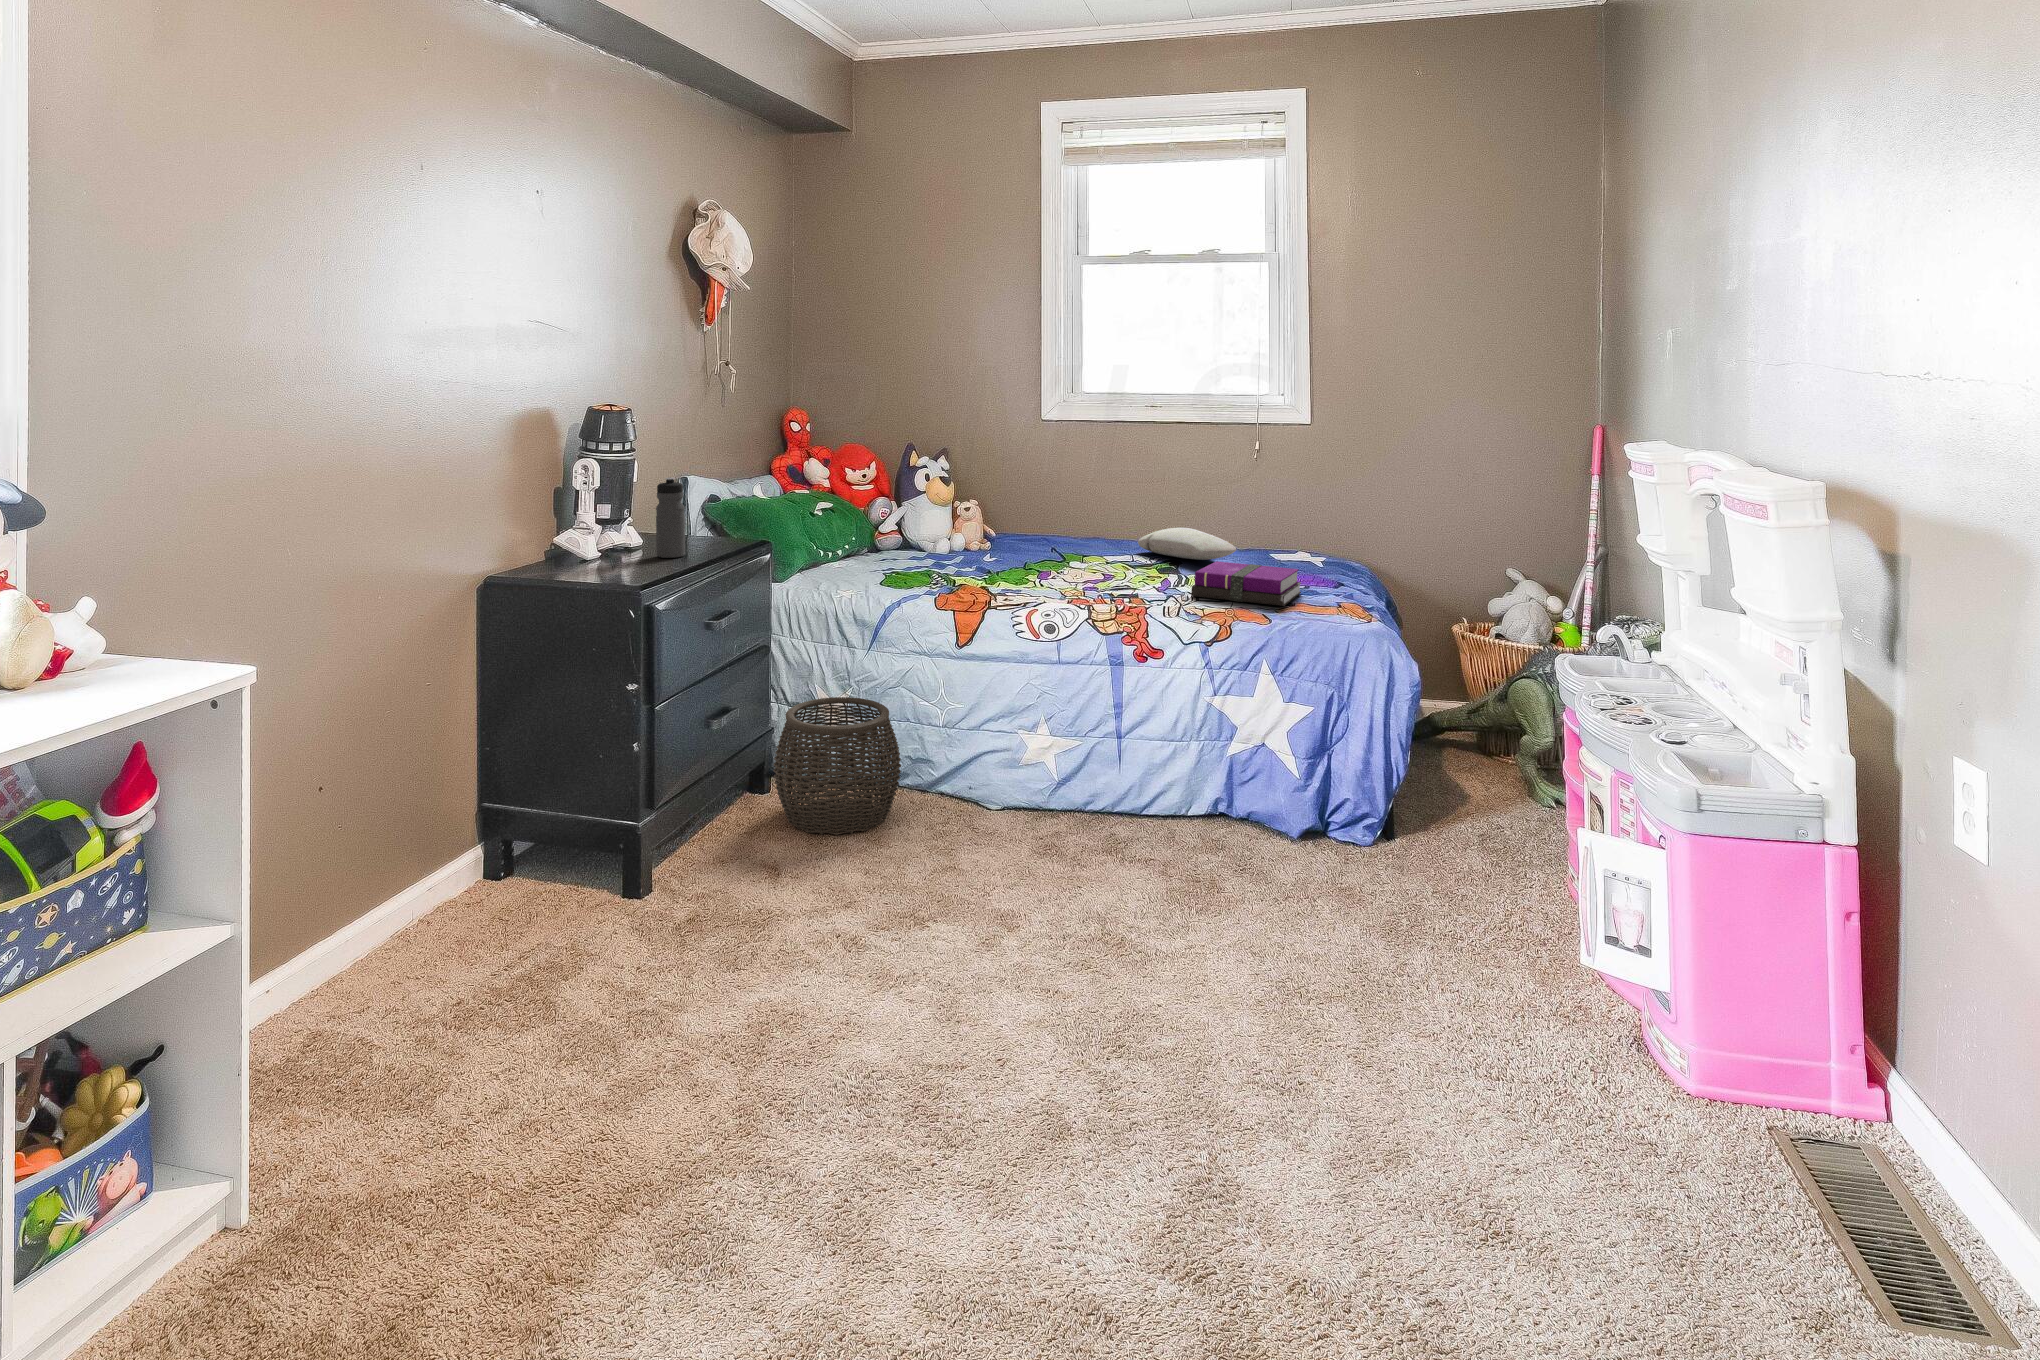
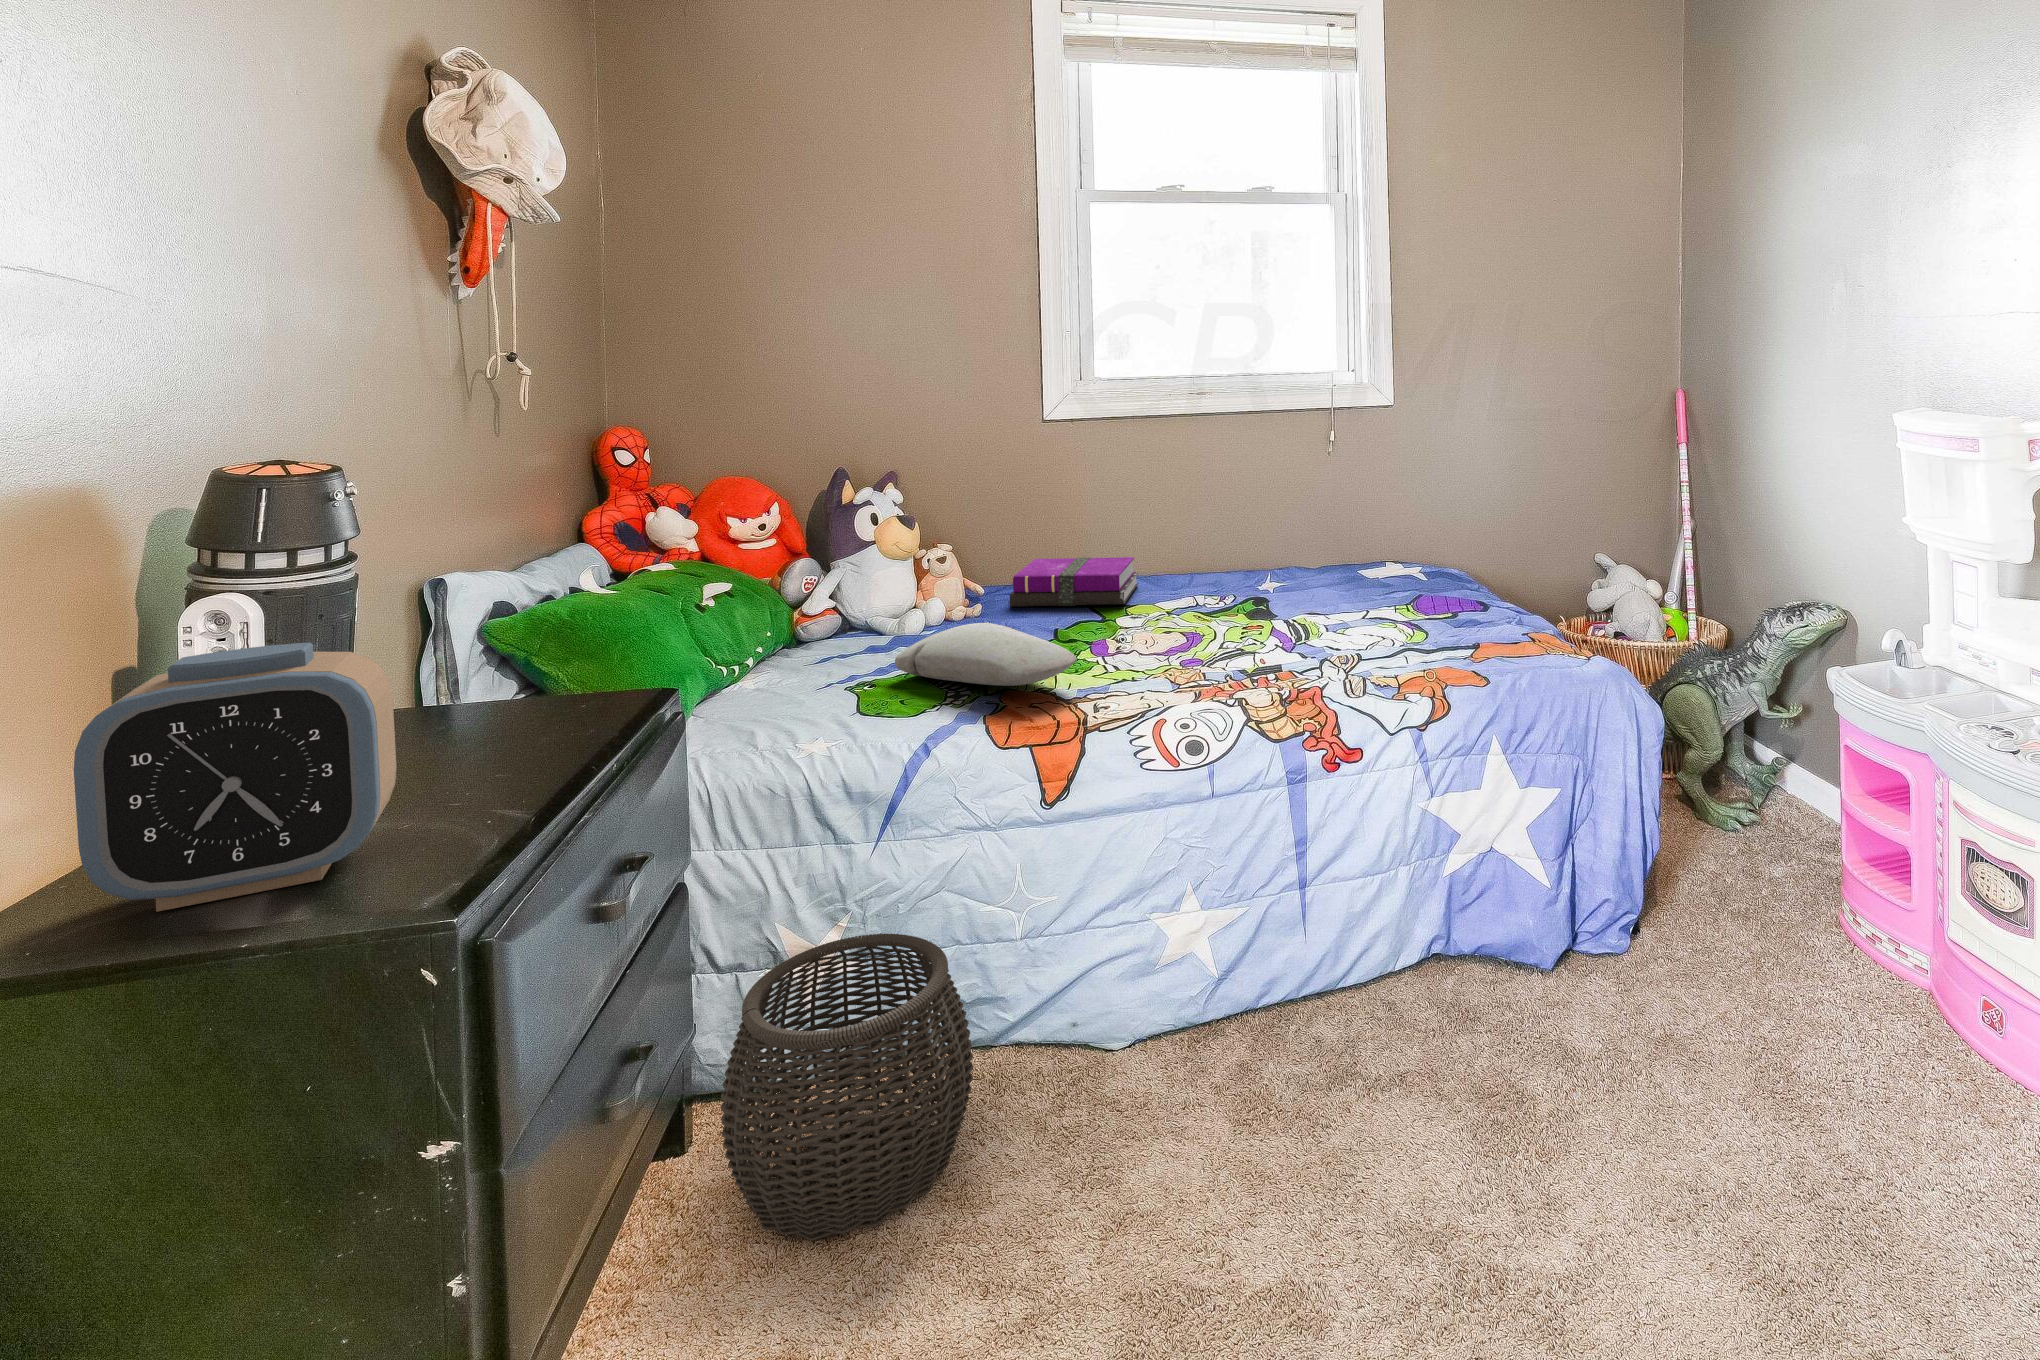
water bottle: present [656,477,685,558] -> none [441,606,522,790]
alarm clock: none [537,479,635,573] -> present [74,643,396,912]
pillow: present [1138,528,1236,560] -> present [895,623,1077,686]
notebook: present [1191,561,1301,606] -> present [1010,557,1138,607]

